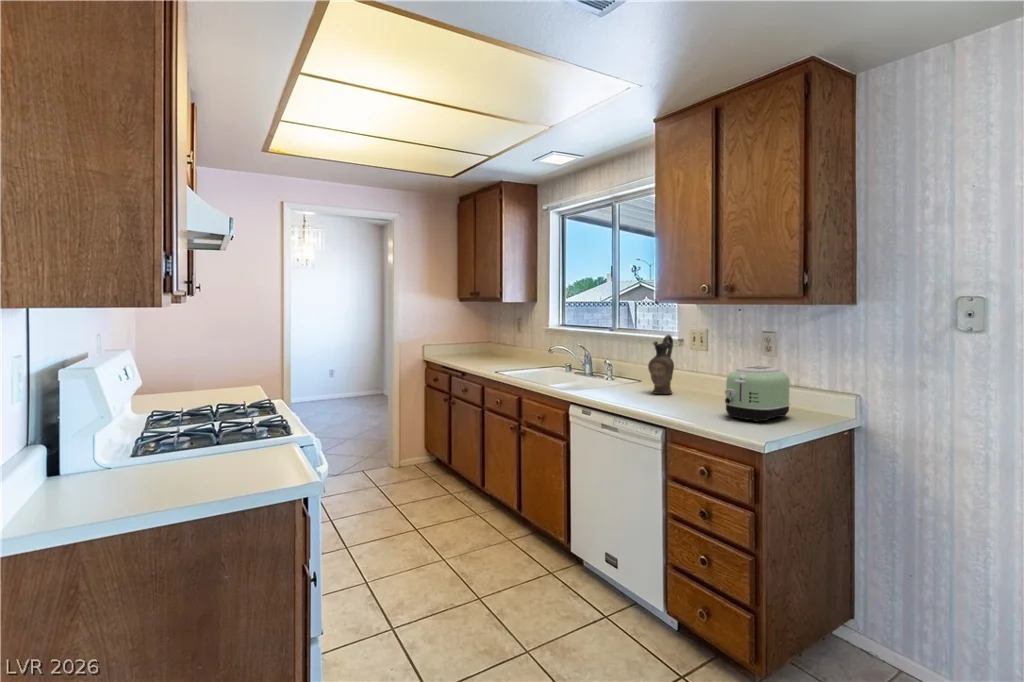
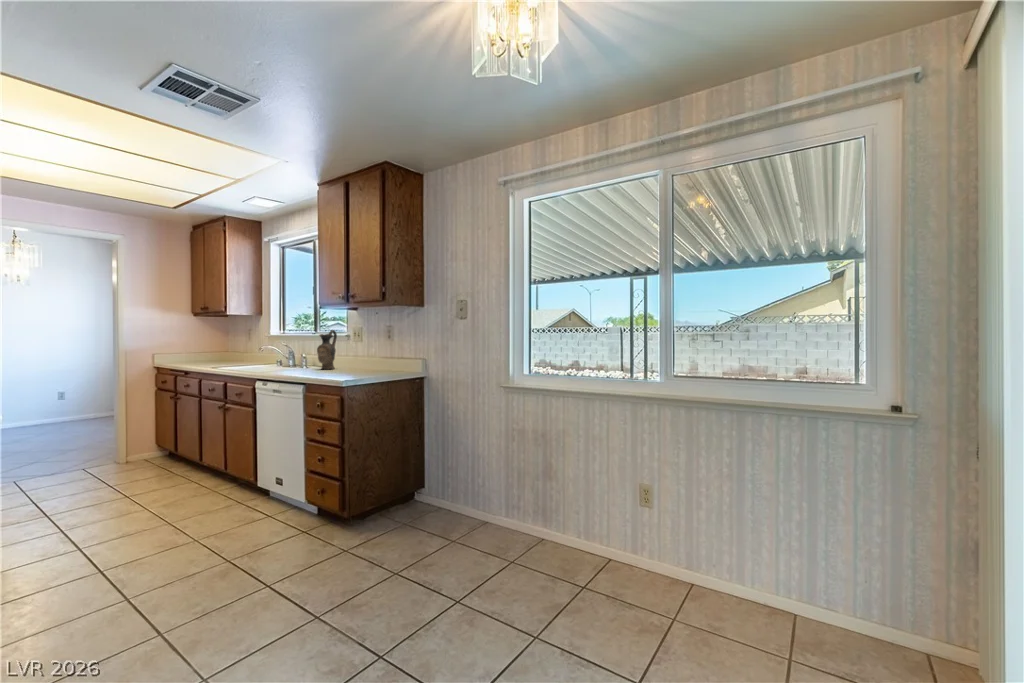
toaster: present [725,366,790,422] -> none [341,343,385,374]

